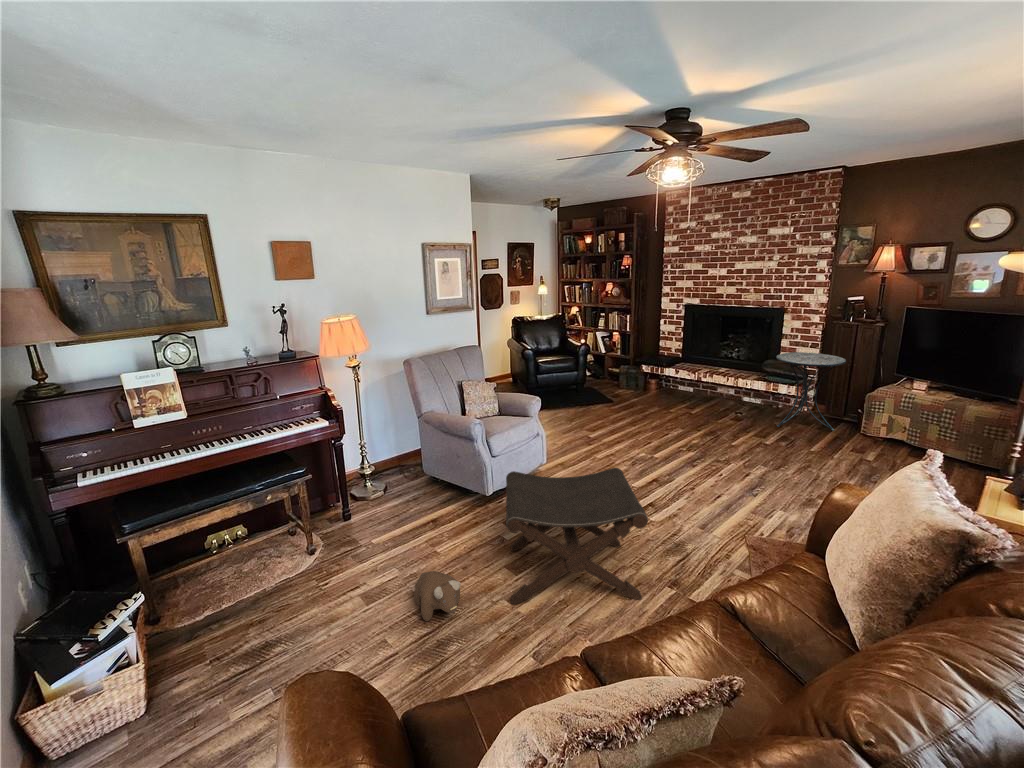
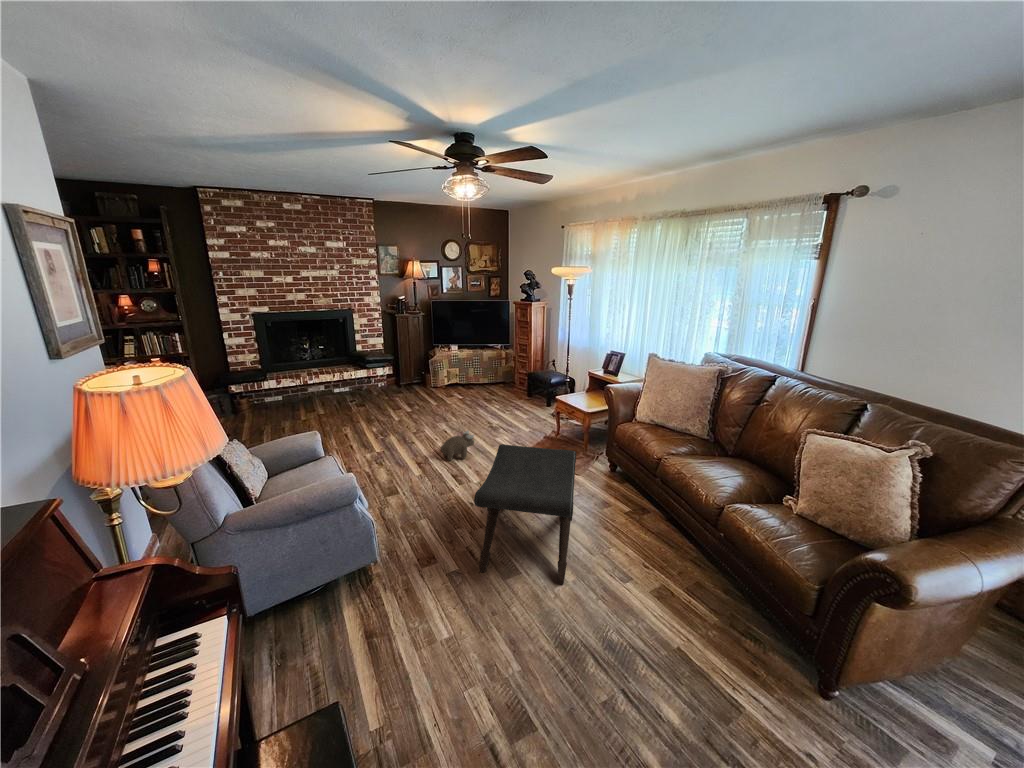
side table: present [776,352,846,431] -> none [373,340,420,399]
plush toy: present [414,571,461,621] -> present [441,431,475,461]

